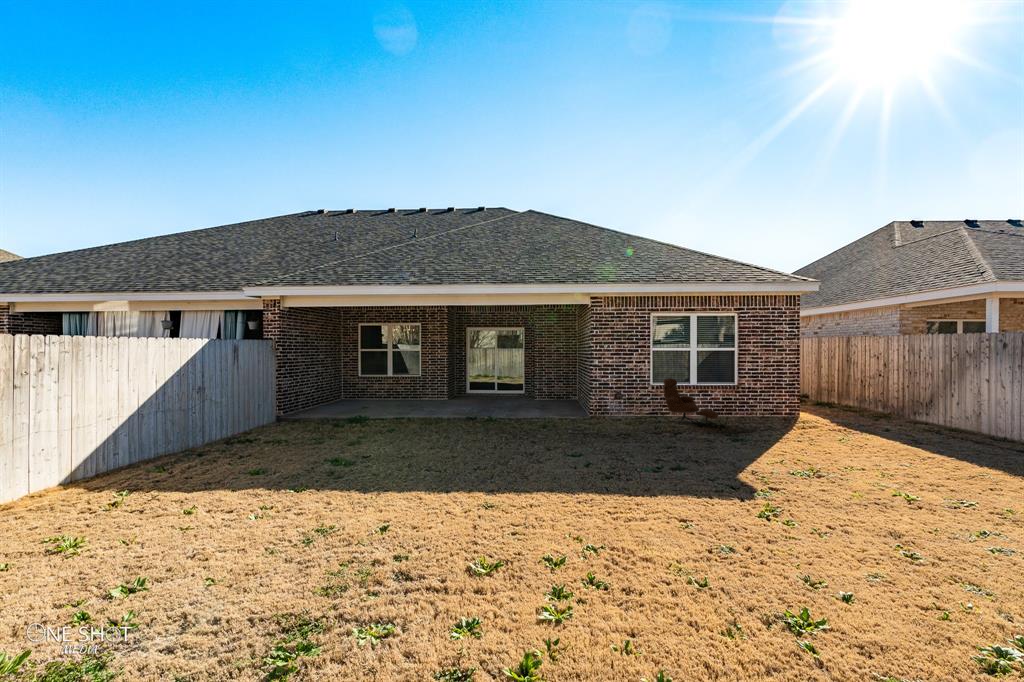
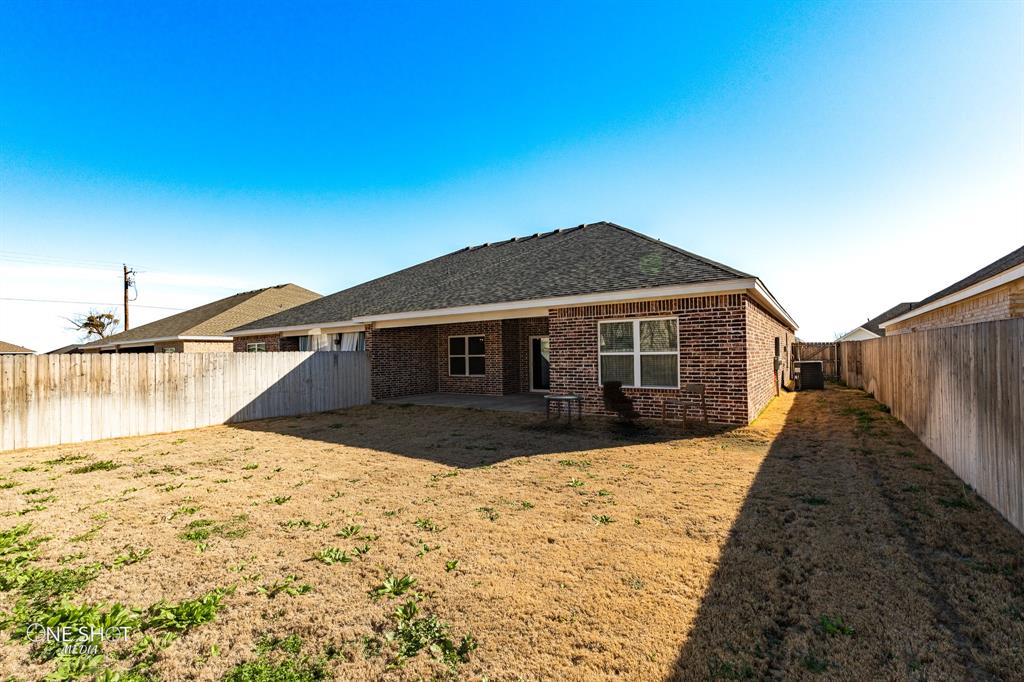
bench: none [724,379,781,426] -> present [662,384,709,430]
round table: none [603,396,651,427] -> present [544,395,583,421]

